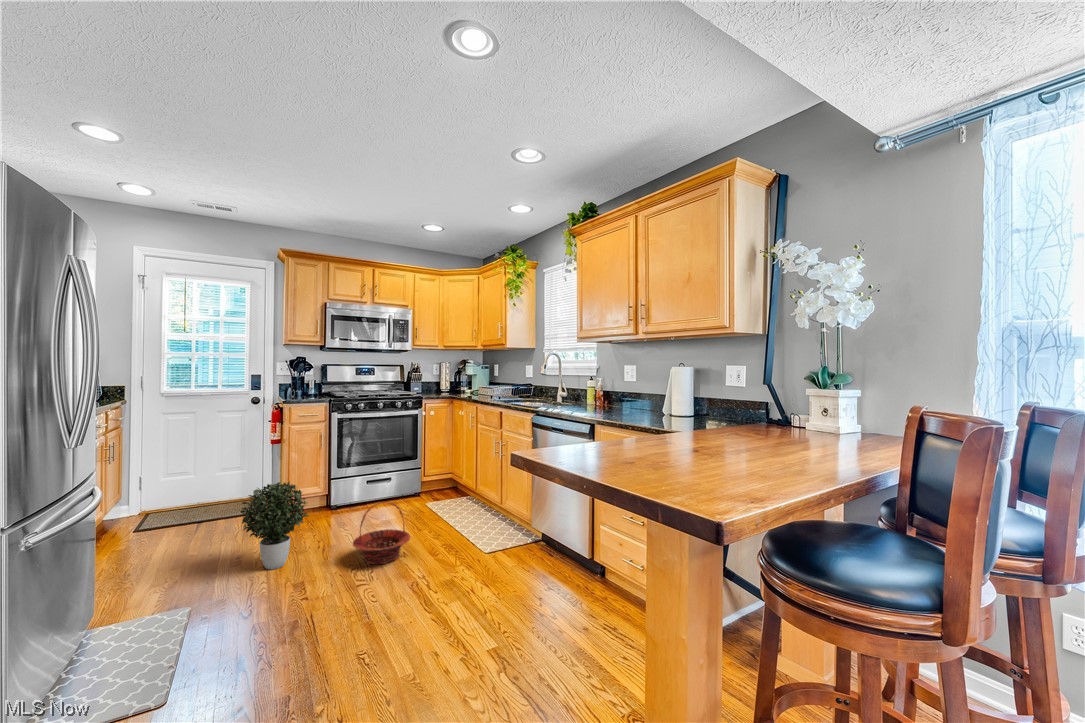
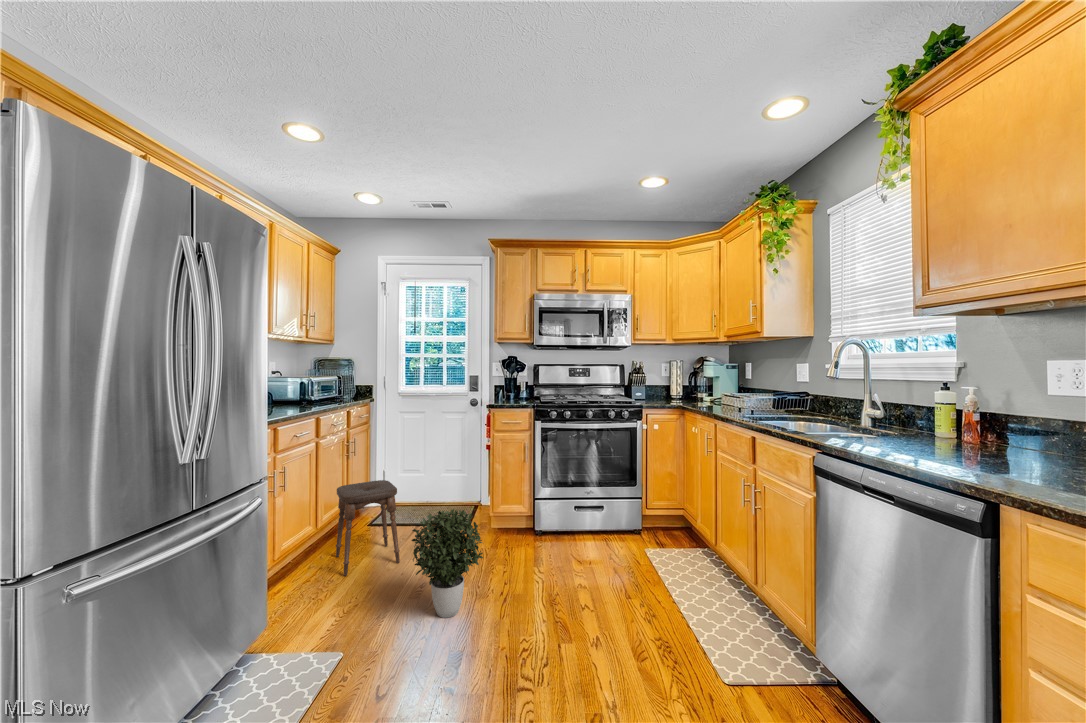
stool: none [116,476,201,567] -> present [336,480,400,576]
basket: present [353,502,411,564] -> none [528,559,607,653]

